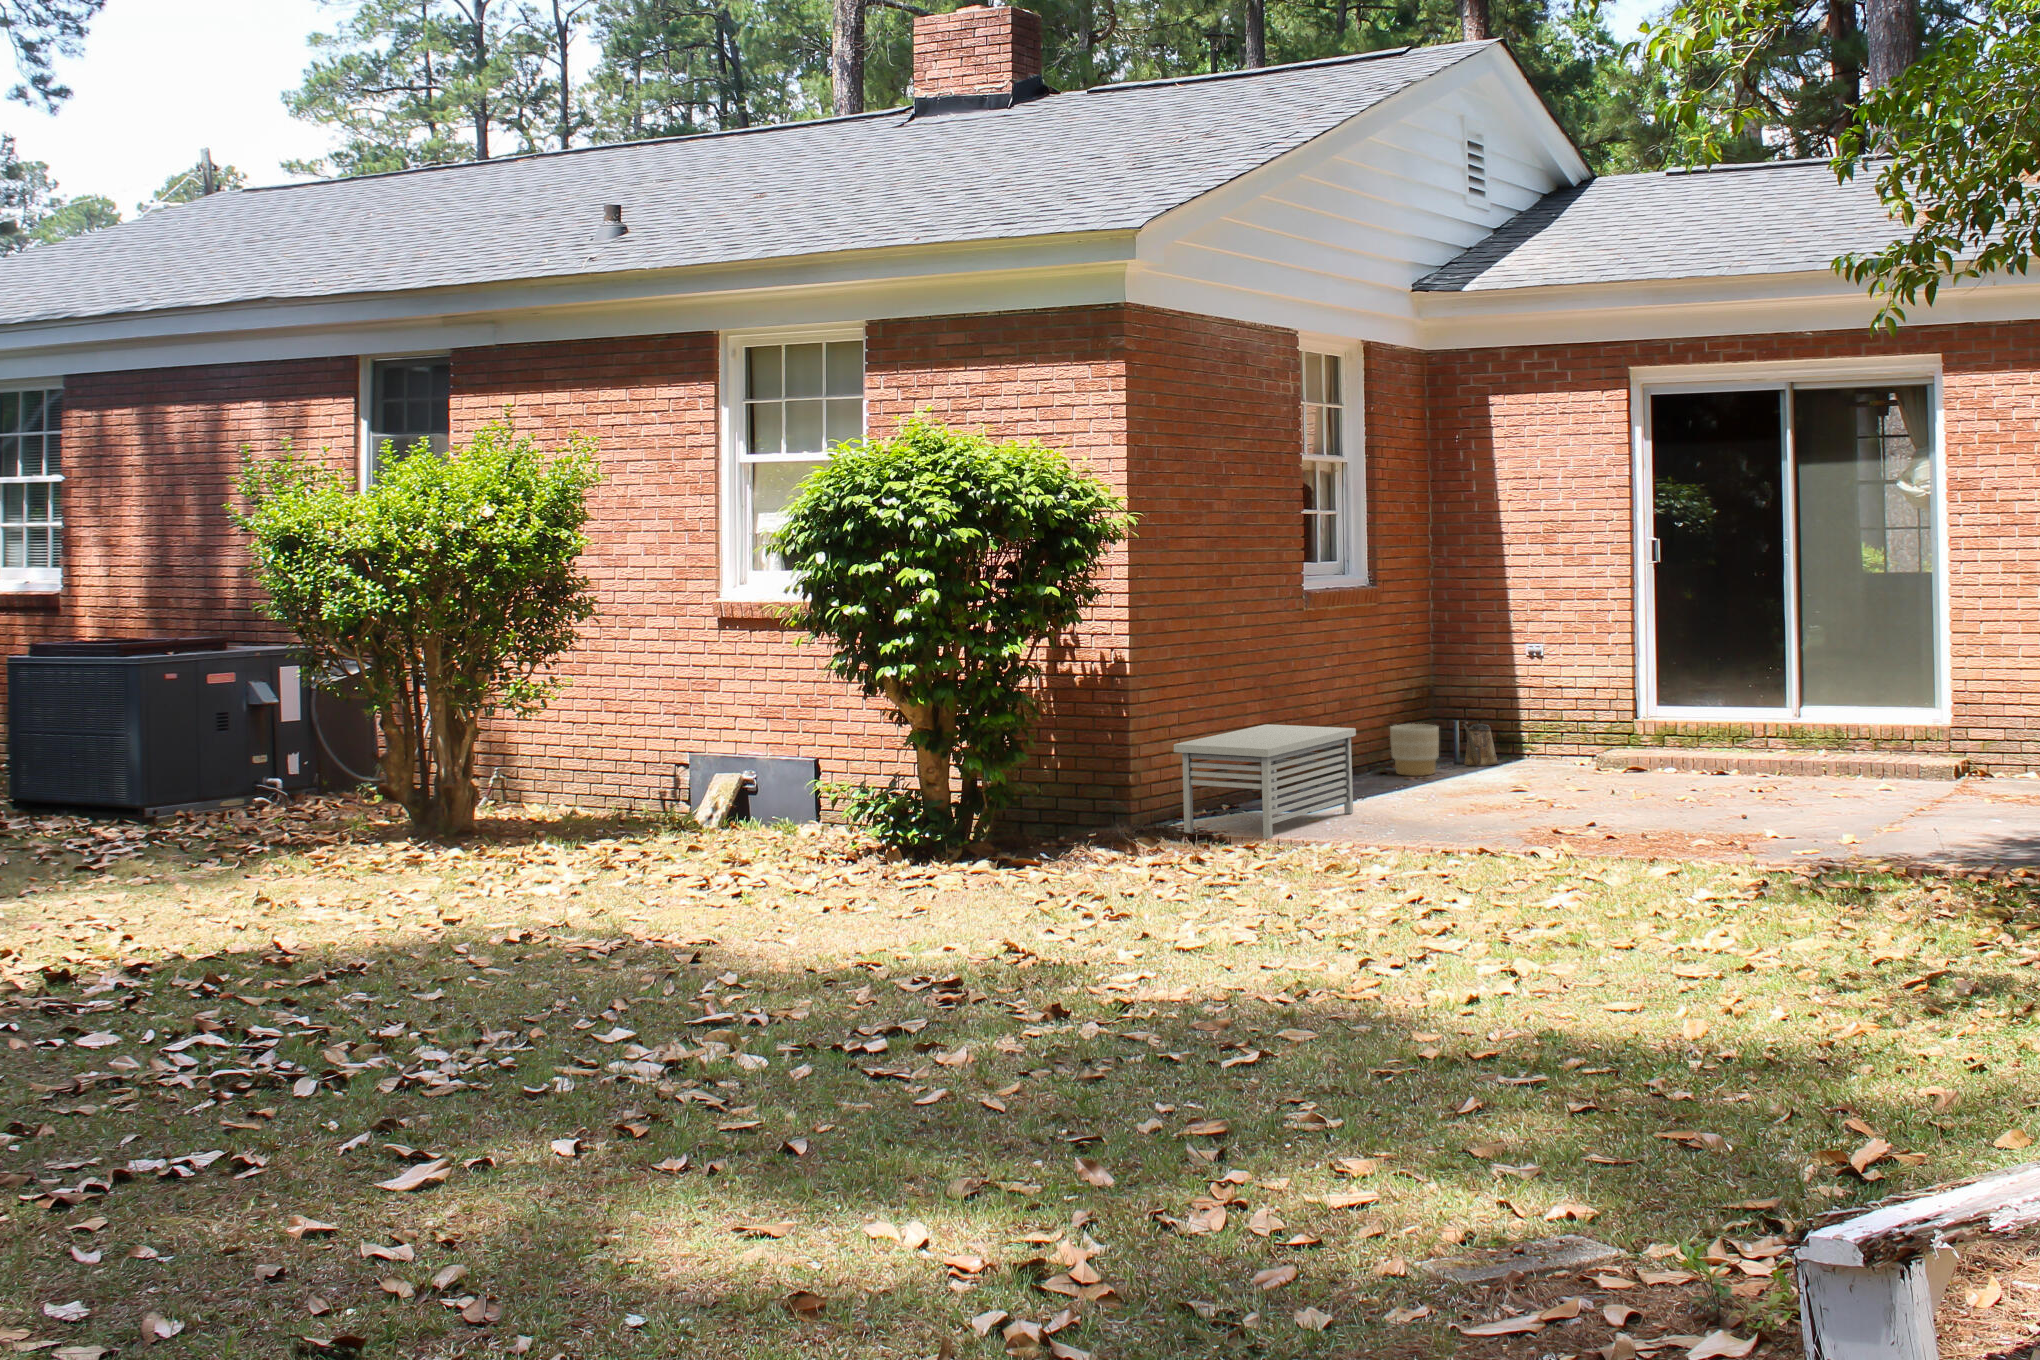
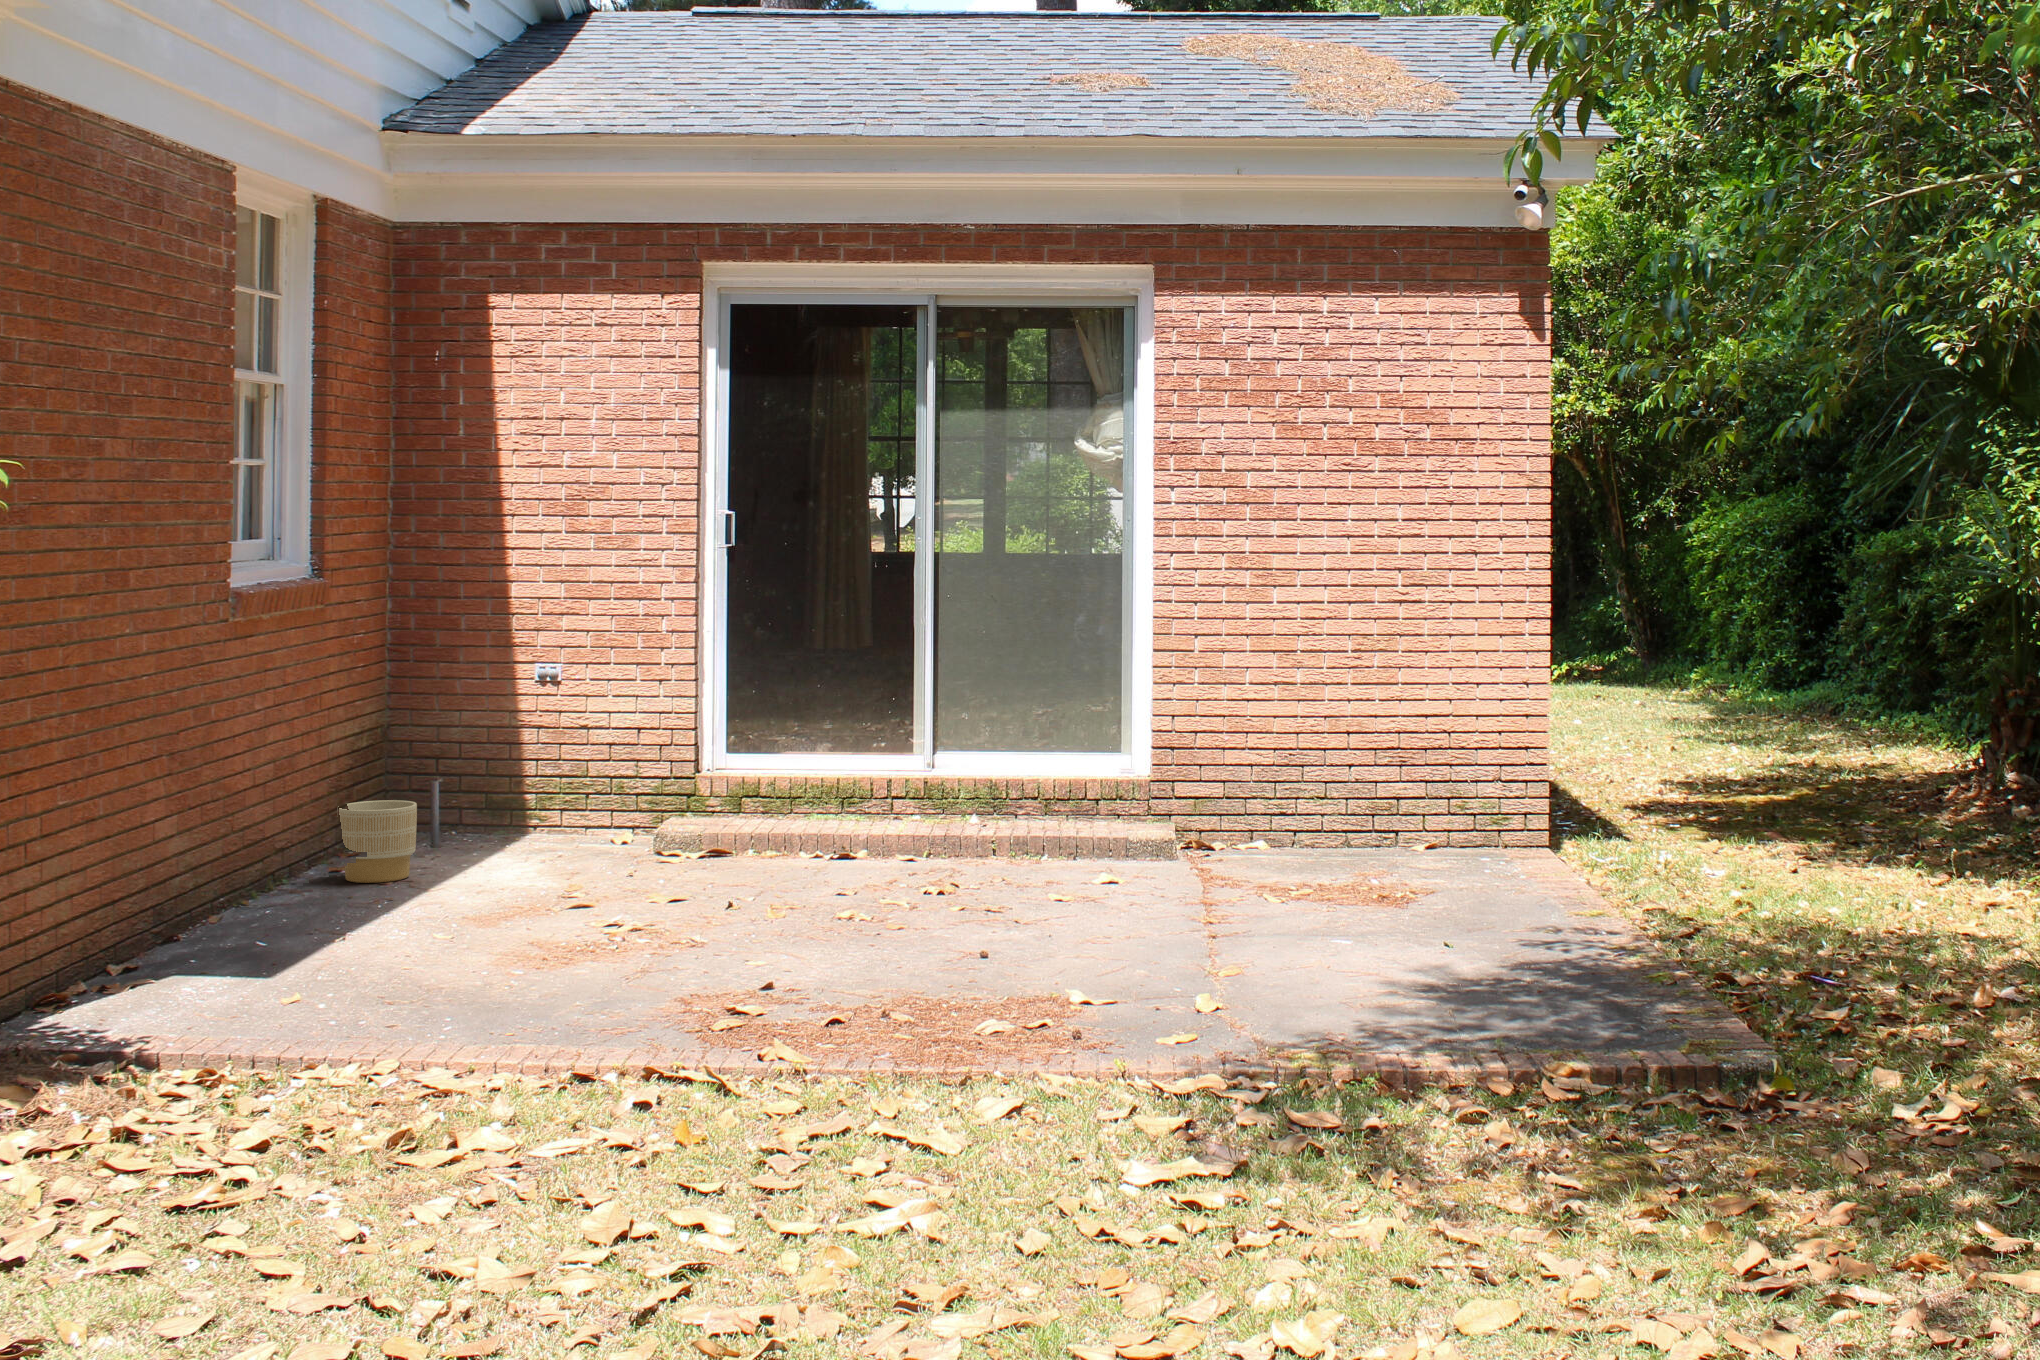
storage bench: present [1174,724,1356,839] -> none [33,821,339,1031]
watering can: present [1463,724,1499,766] -> none [439,794,494,858]

